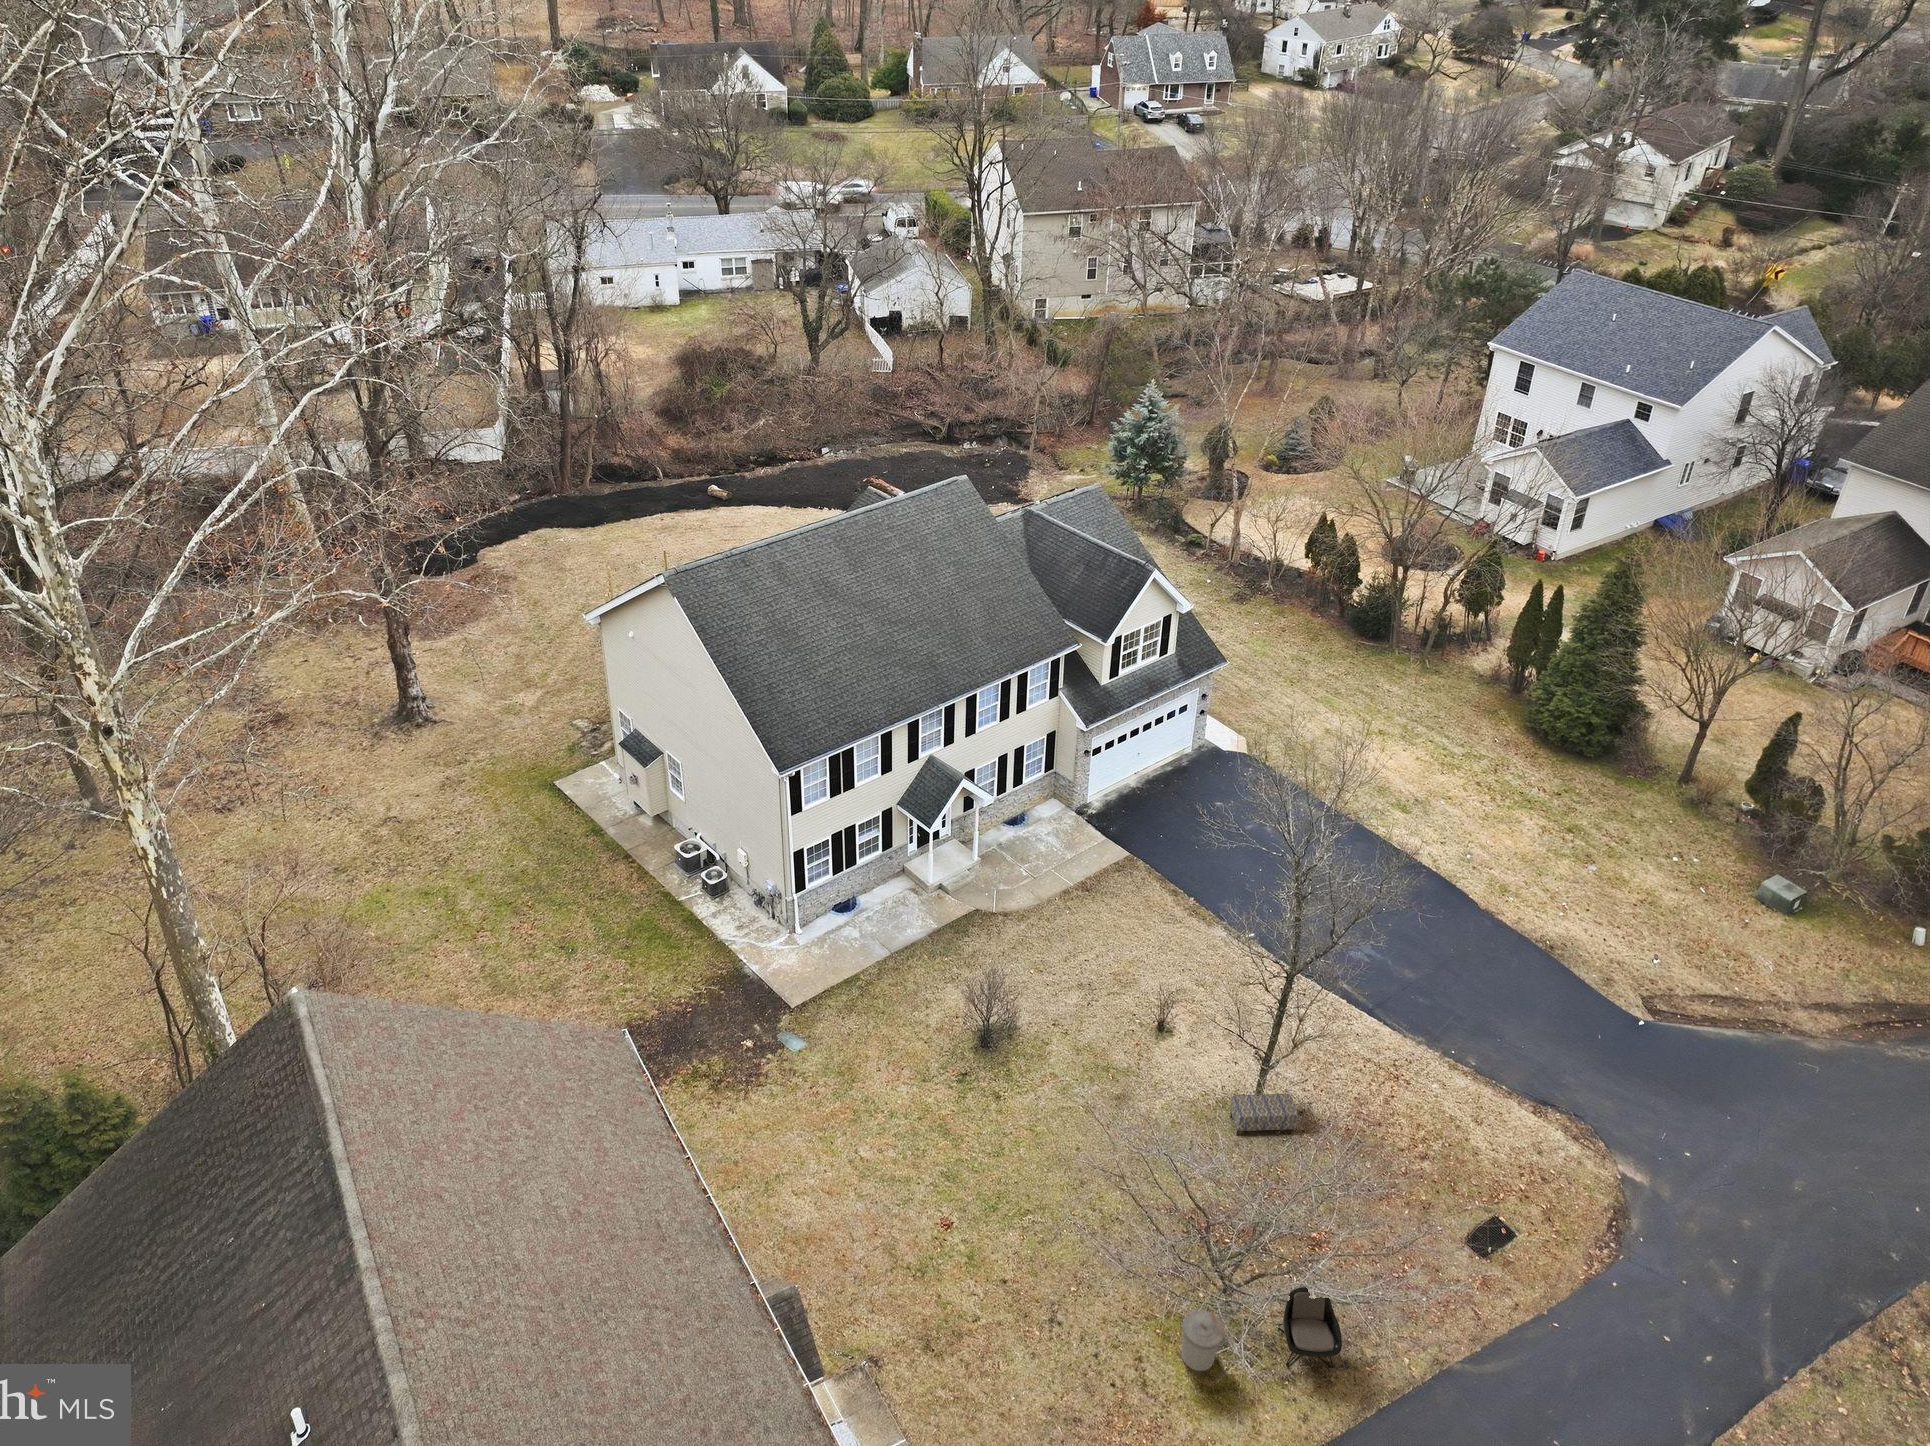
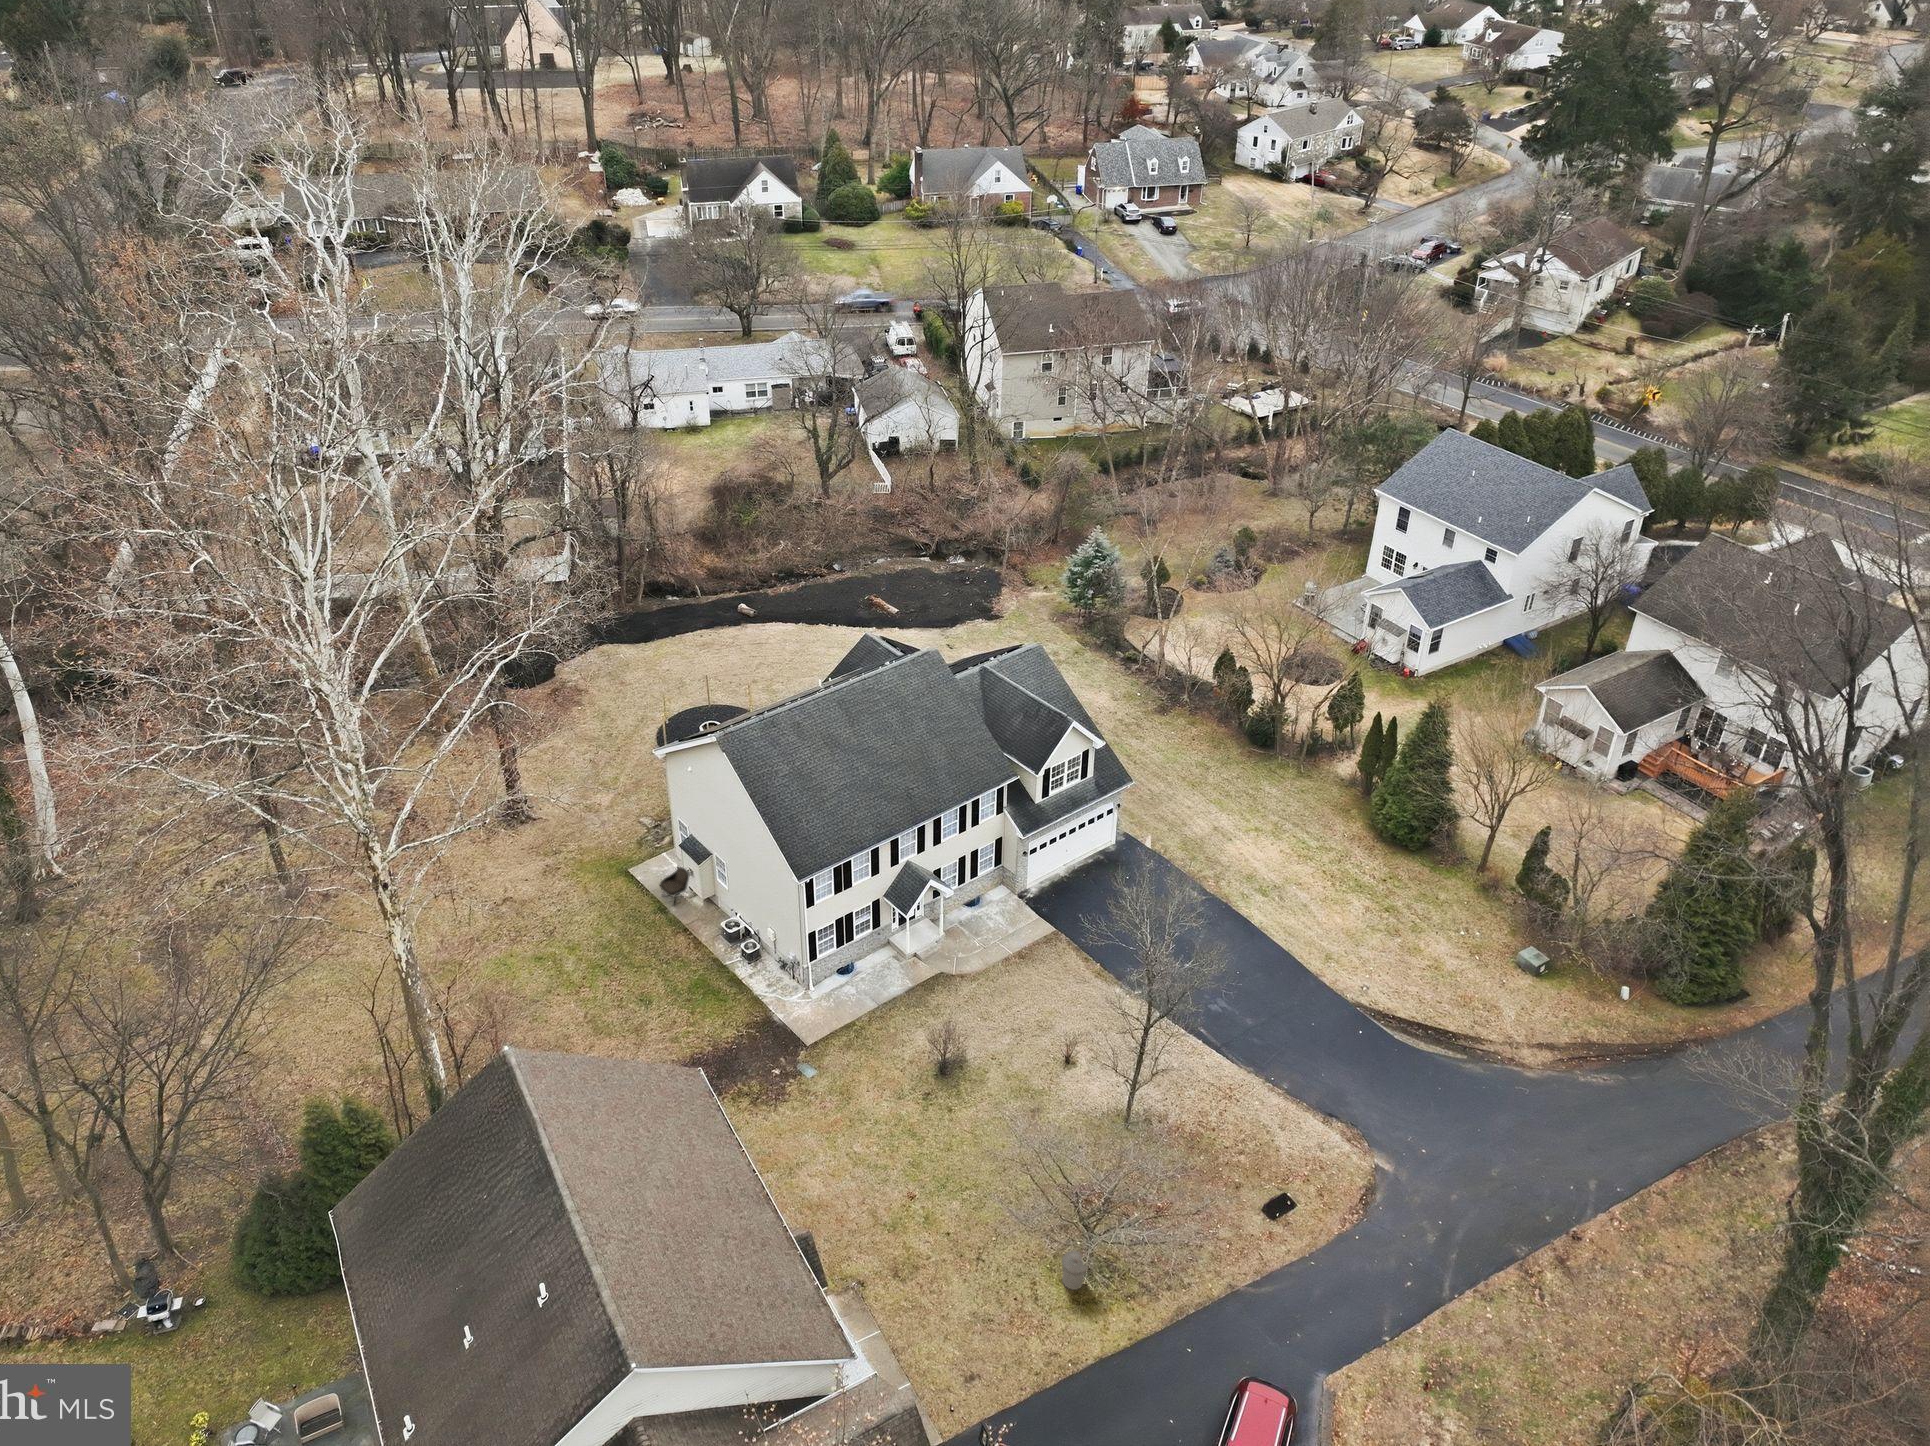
bench: present [1230,1094,1298,1136] -> none [1110,1110,1155,1138]
lounge chair: present [1278,1286,1342,1368] -> present [660,867,689,900]

